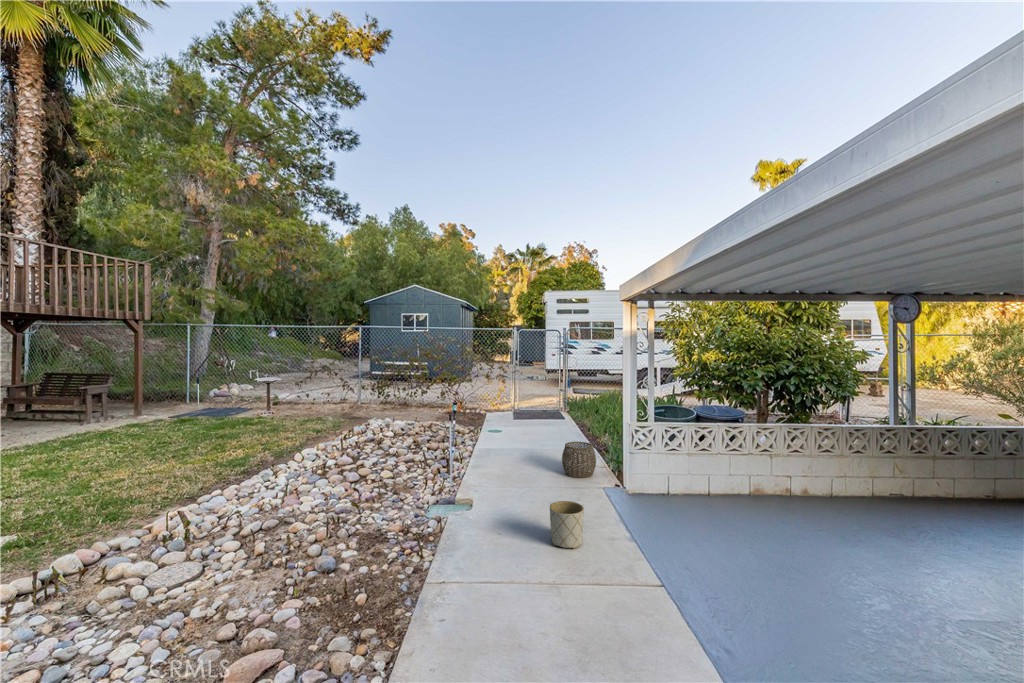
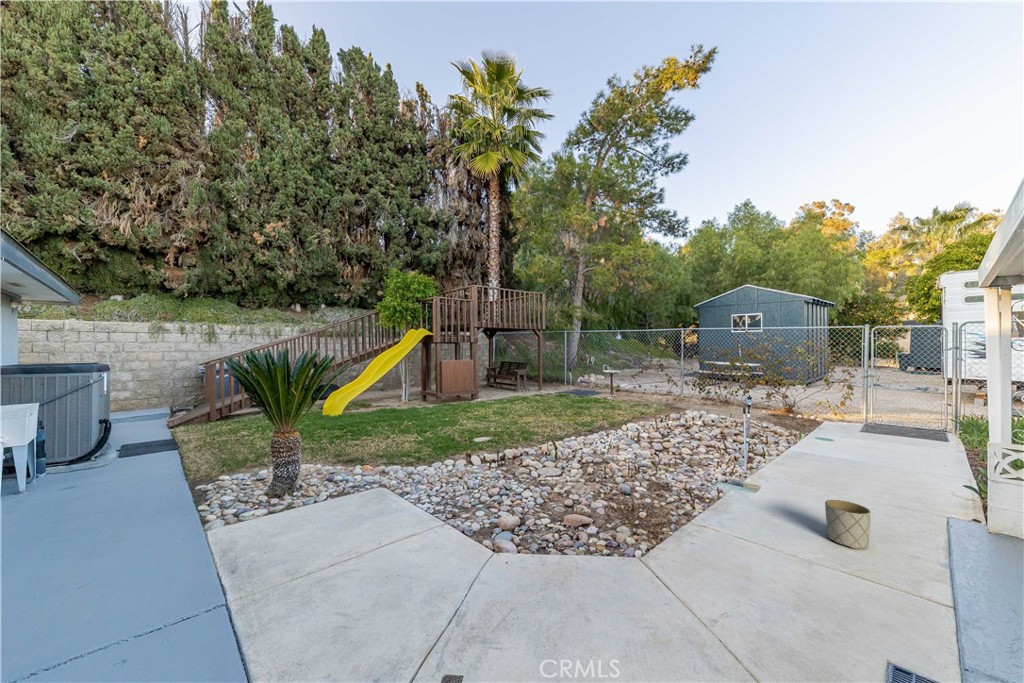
woven basket: present [562,442,596,478] -> none [890,458,949,503]

